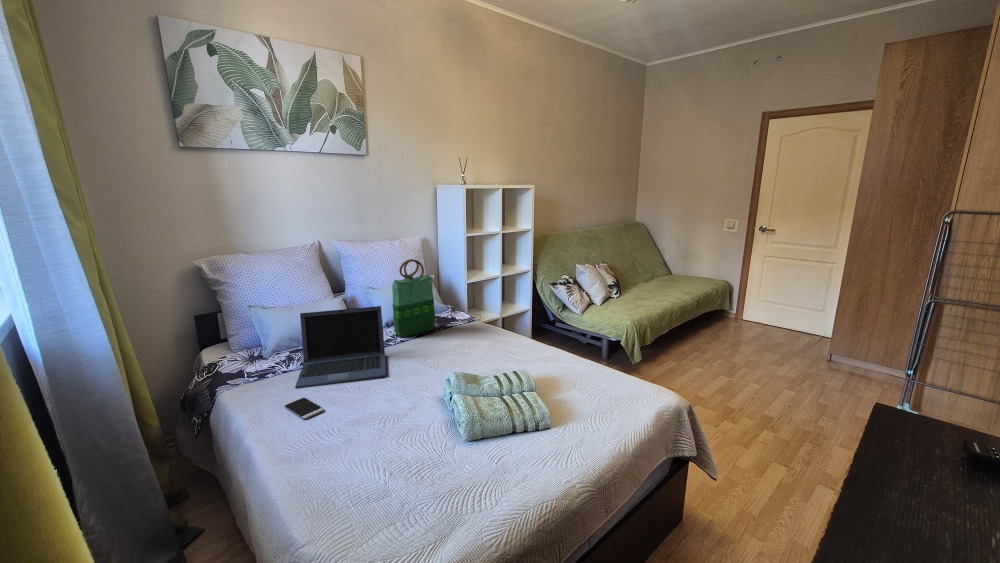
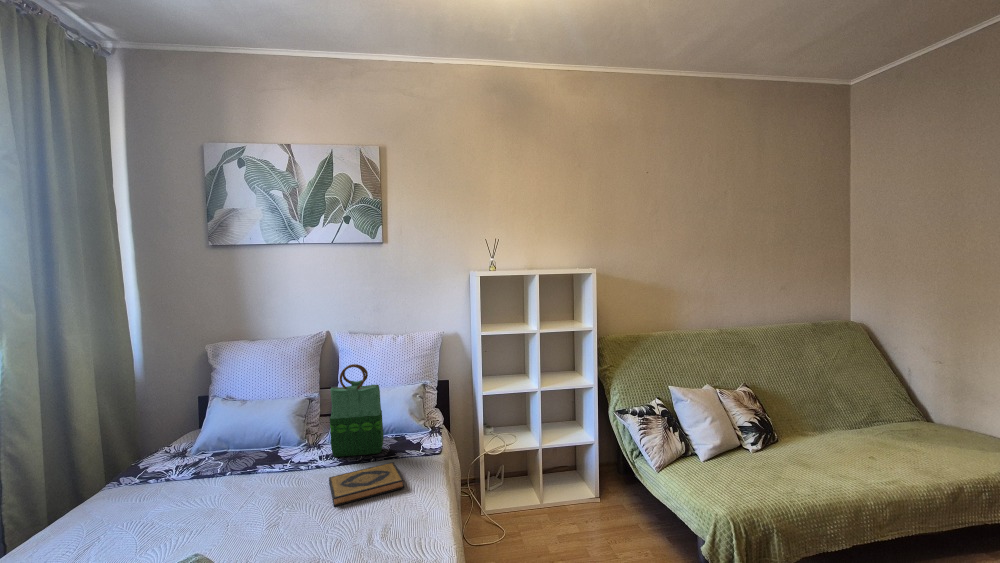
laptop: present [295,306,386,388] -> none [157,411,288,511]
hardback book: none [432,328,490,357] -> present [329,462,404,507]
smartphone: present [284,397,323,419] -> none [87,511,136,543]

